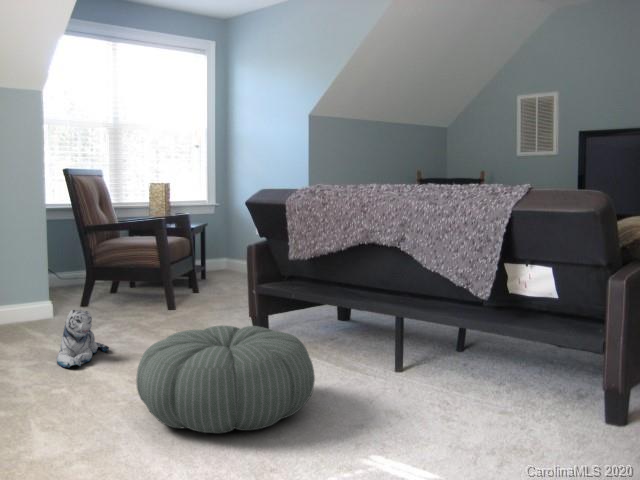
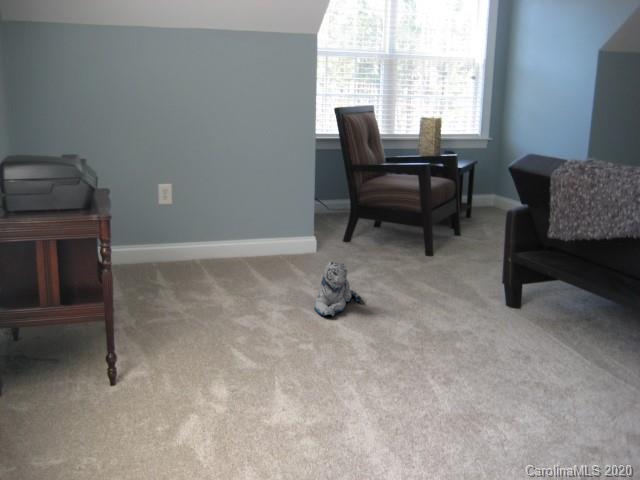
pouf: present [136,325,315,433] -> none [375,308,550,426]

